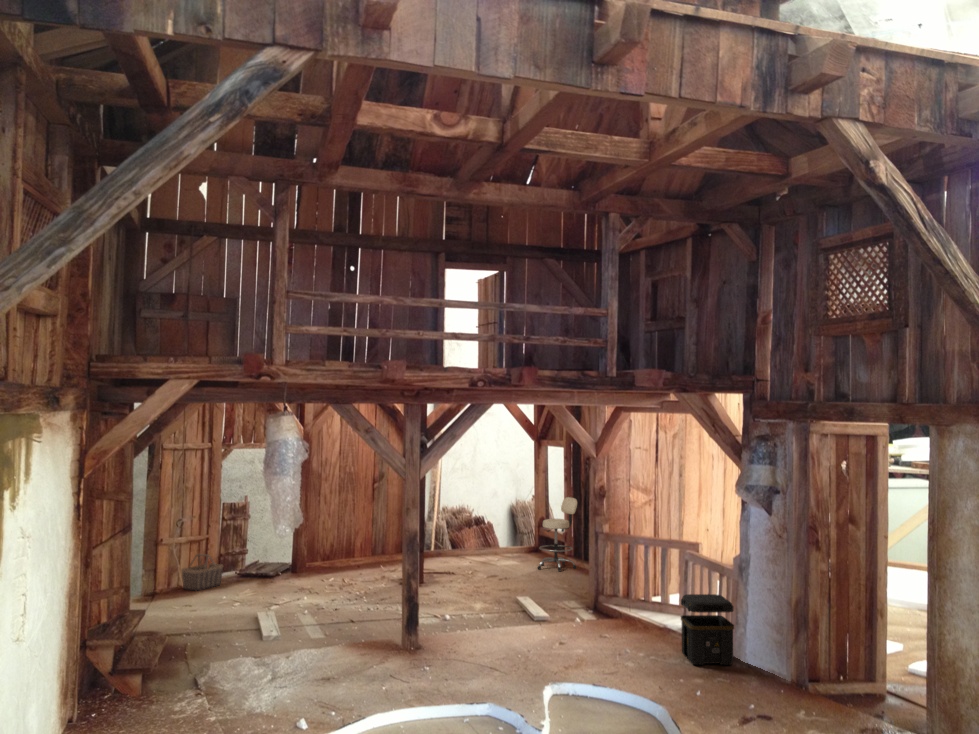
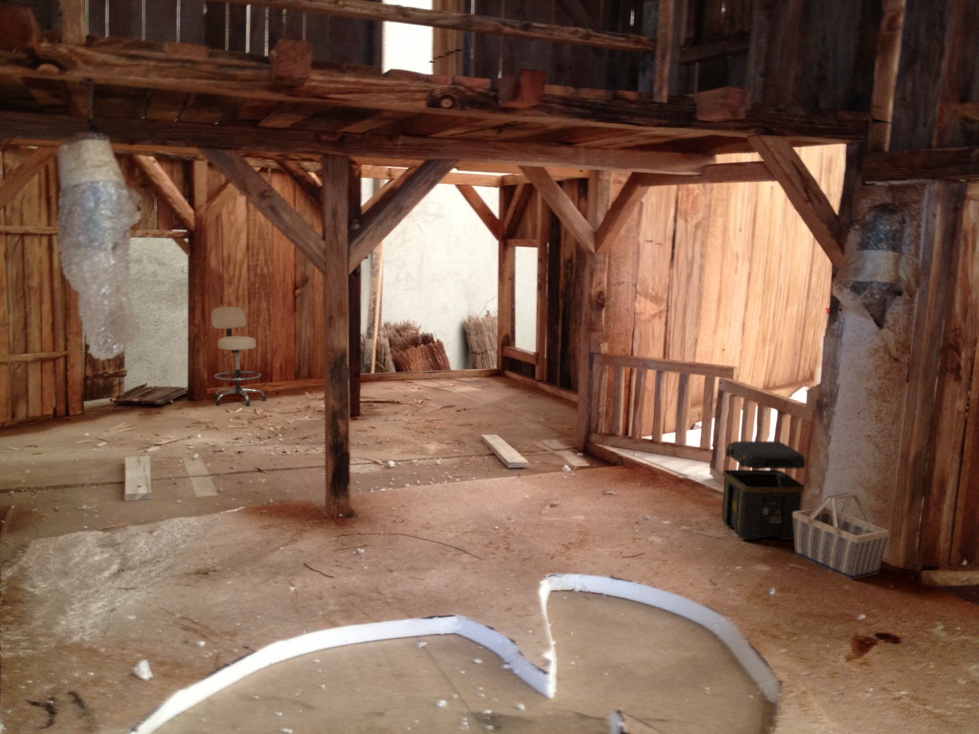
stool: present [537,497,577,571] -> present [211,306,266,406]
basket: present [182,554,223,591] -> present [793,492,889,579]

